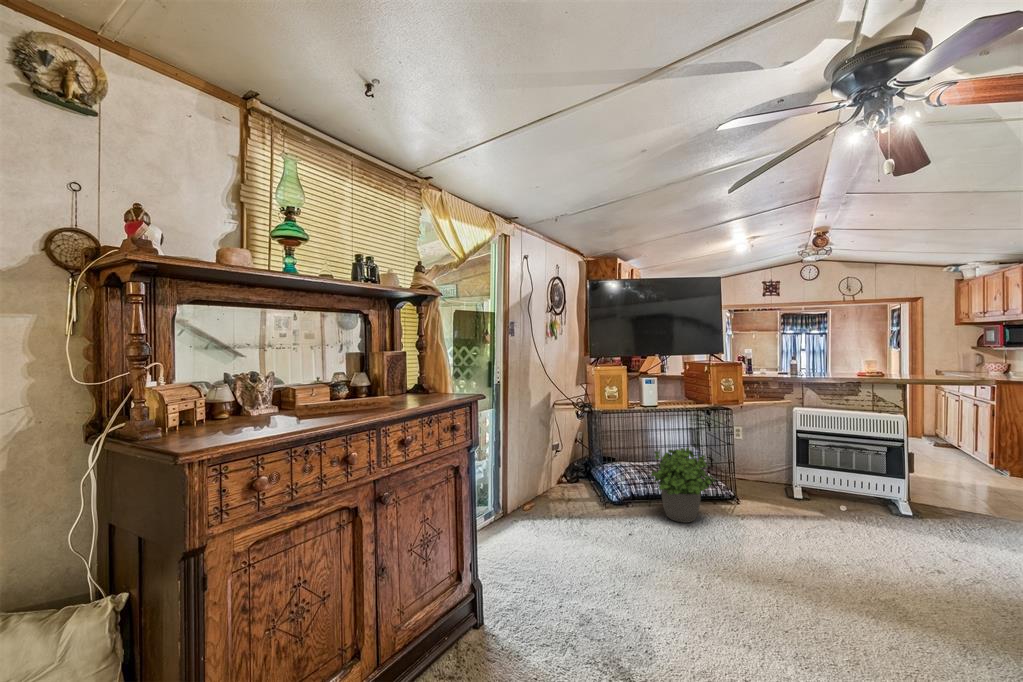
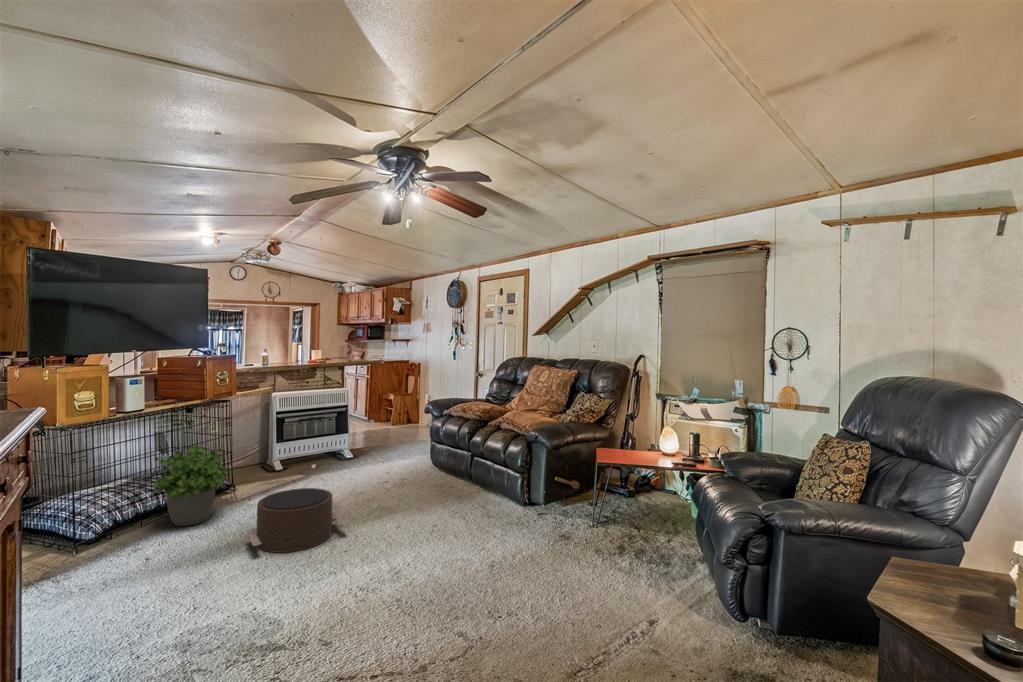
pouf: none [693,521,812,606] -> present [247,488,346,553]

